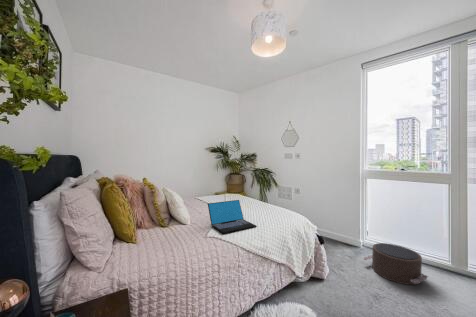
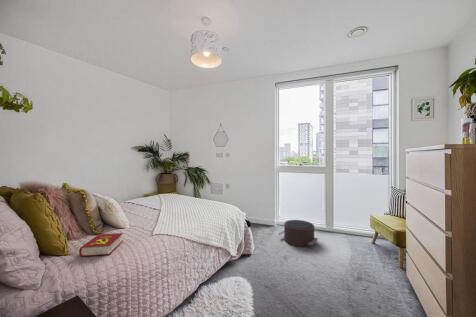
laptop: present [208,200,257,234] -> none [147,198,196,230]
book: none [141,228,181,251] -> present [79,233,123,257]

